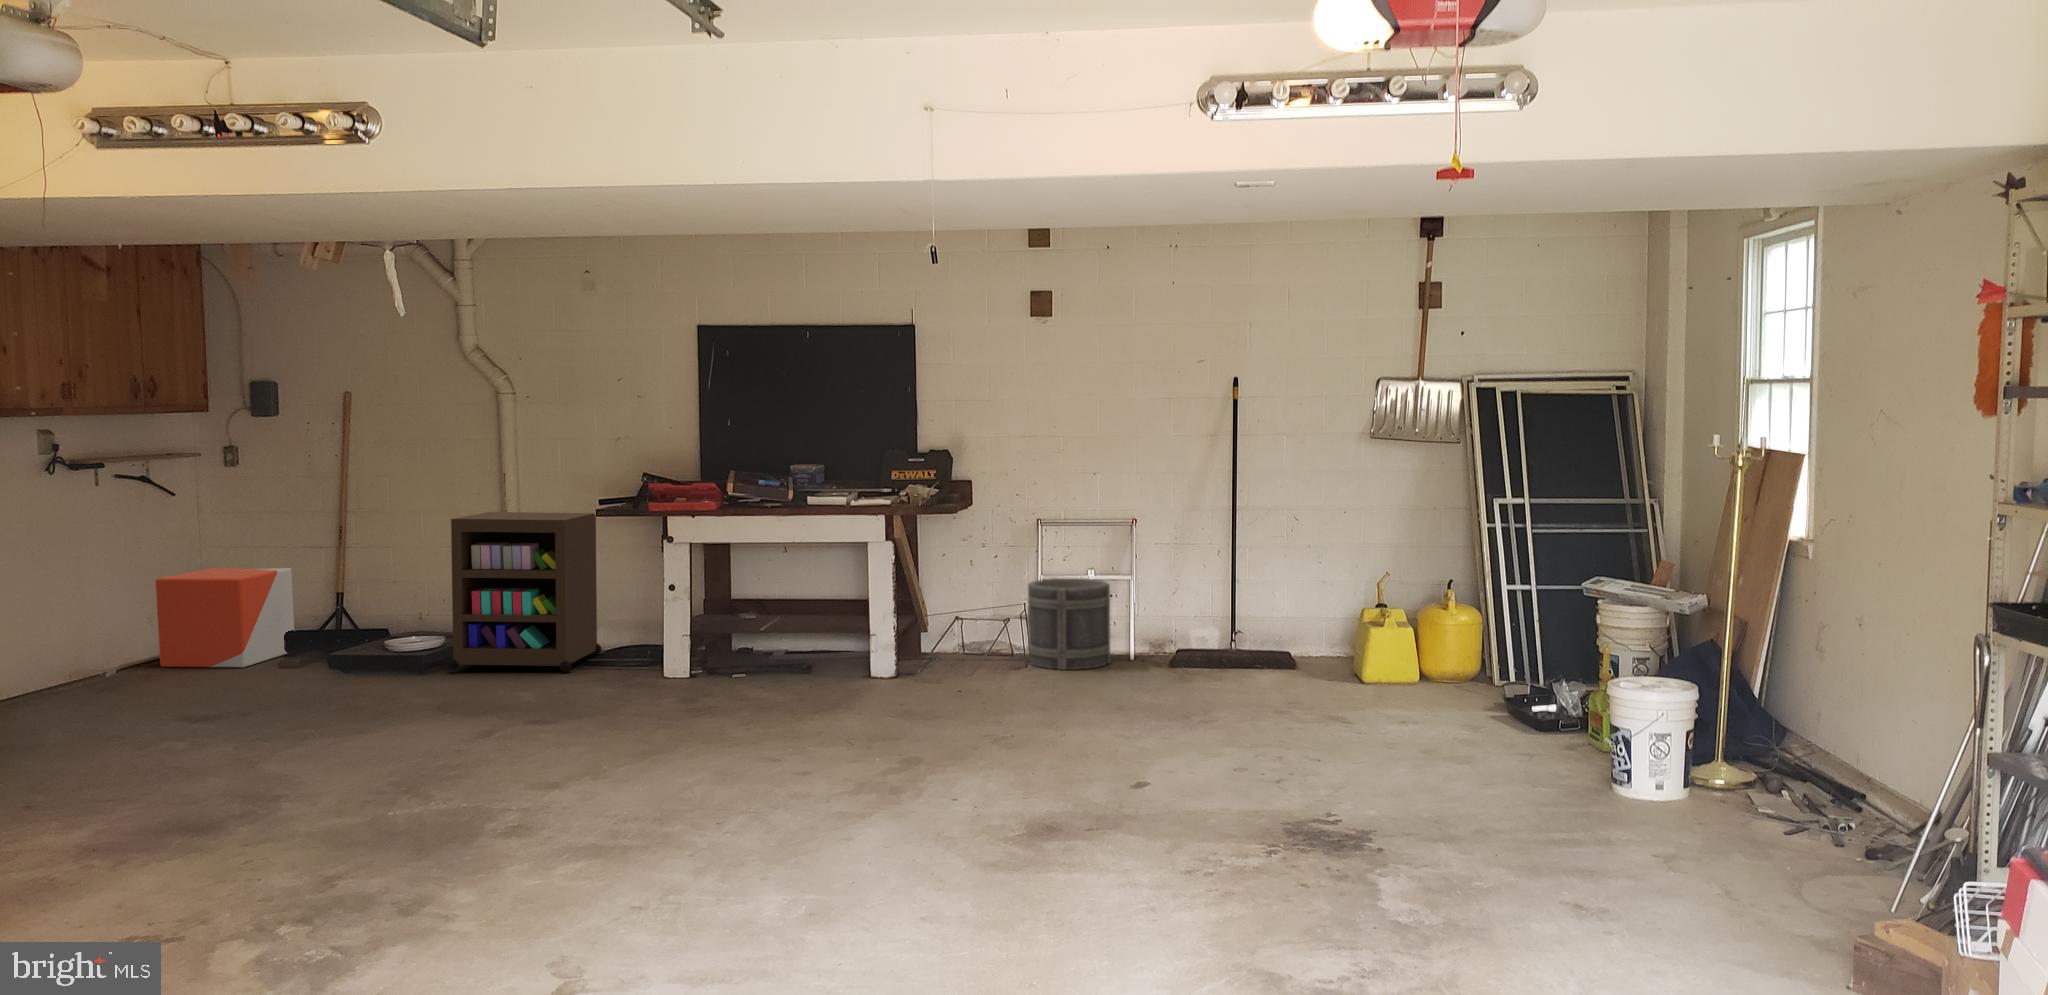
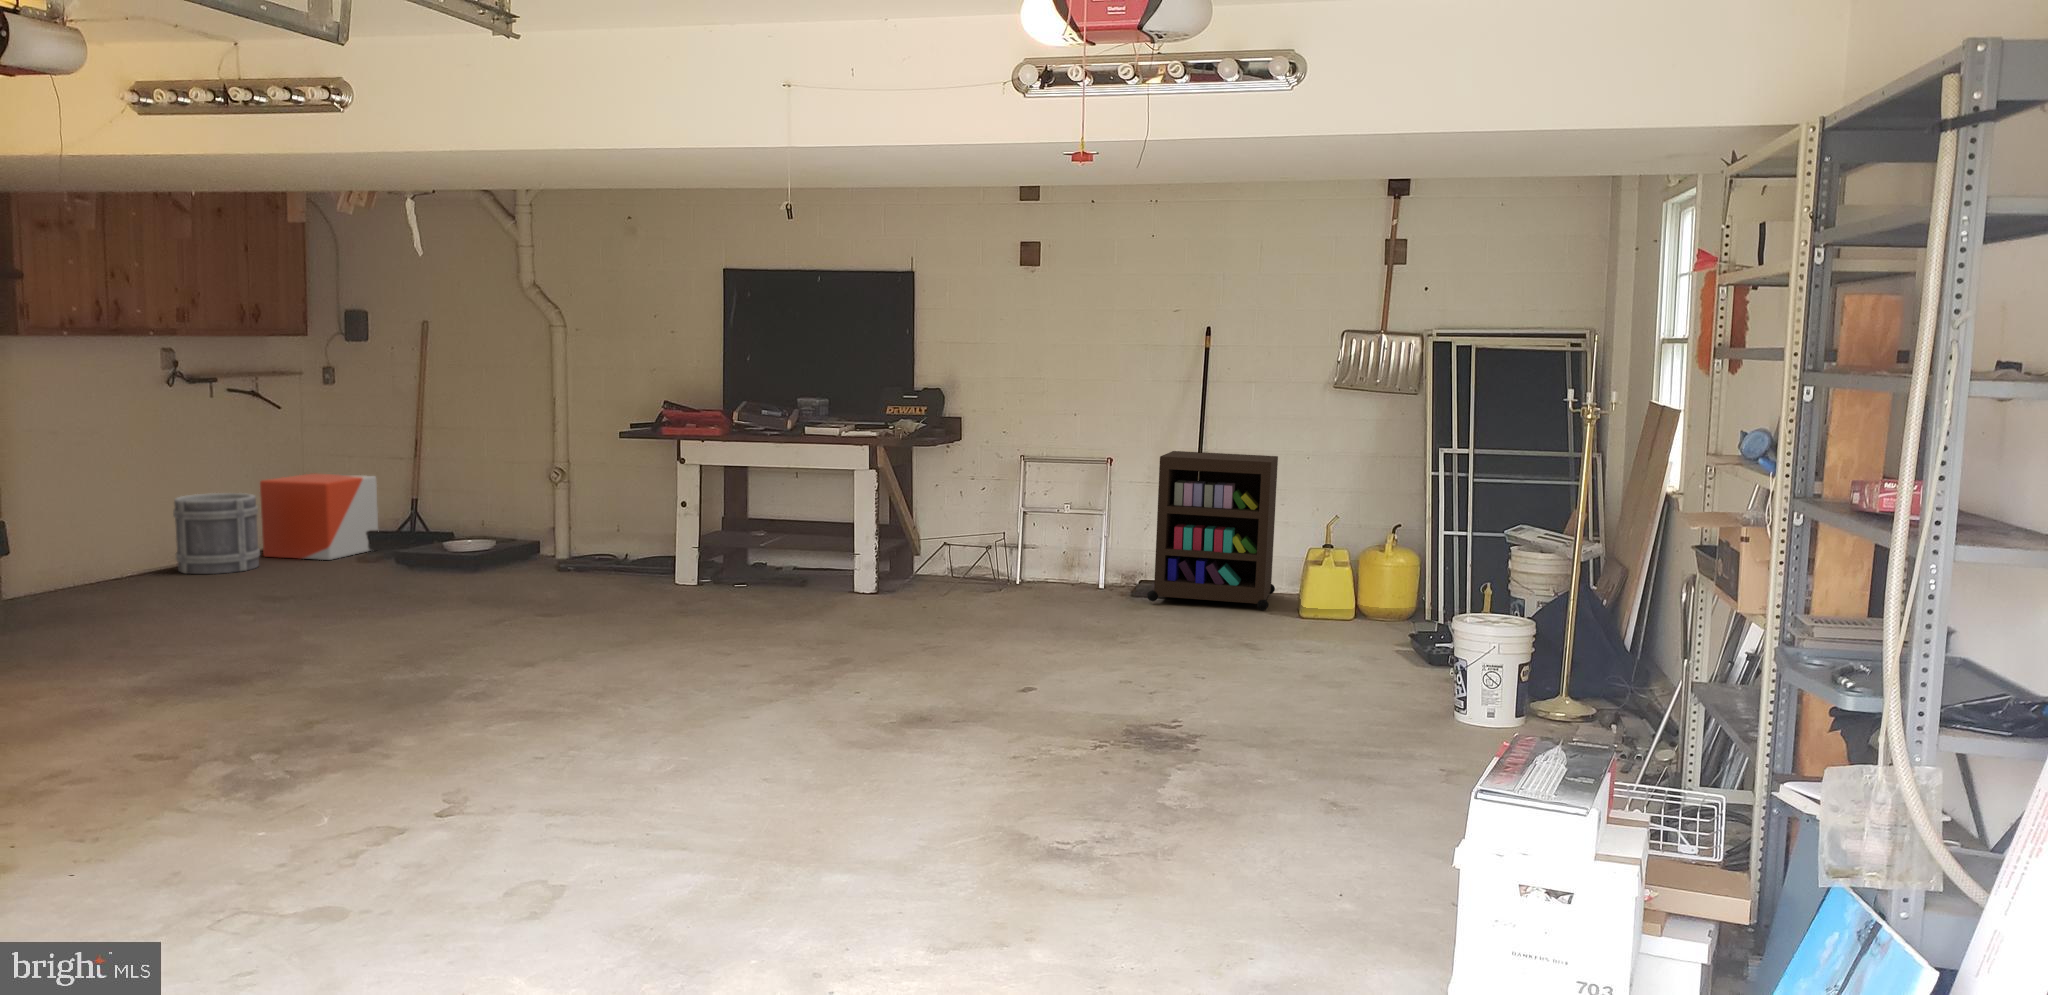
storage cabinet: present [446,512,601,672] -> present [1147,451,1278,610]
bucket: present [1028,578,1110,670] -> present [173,493,260,574]

